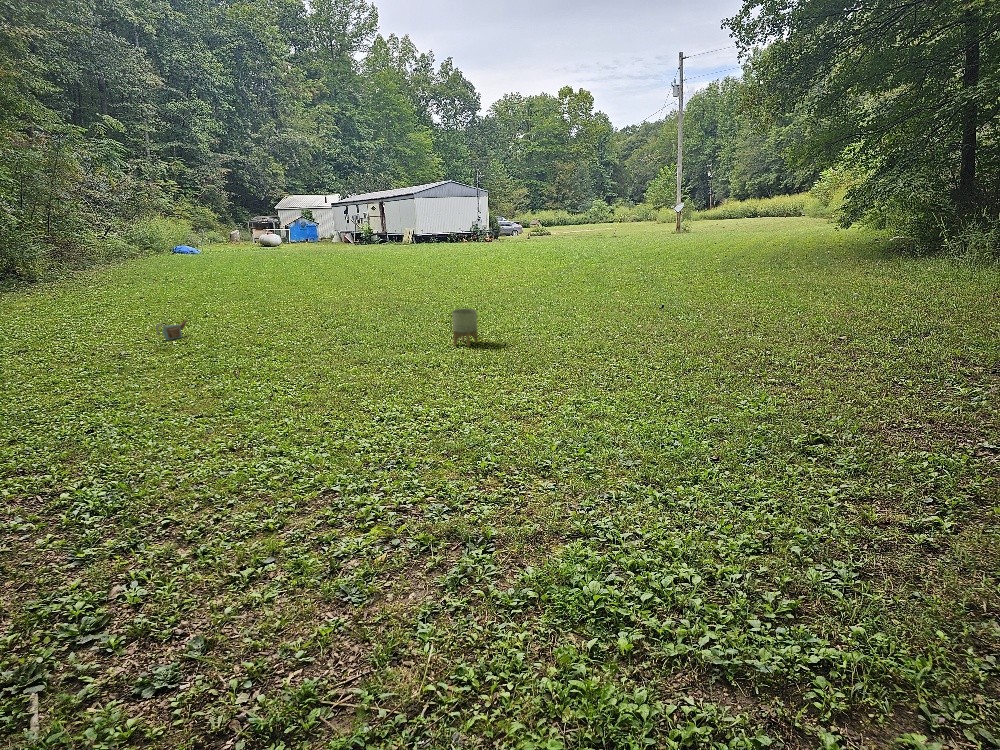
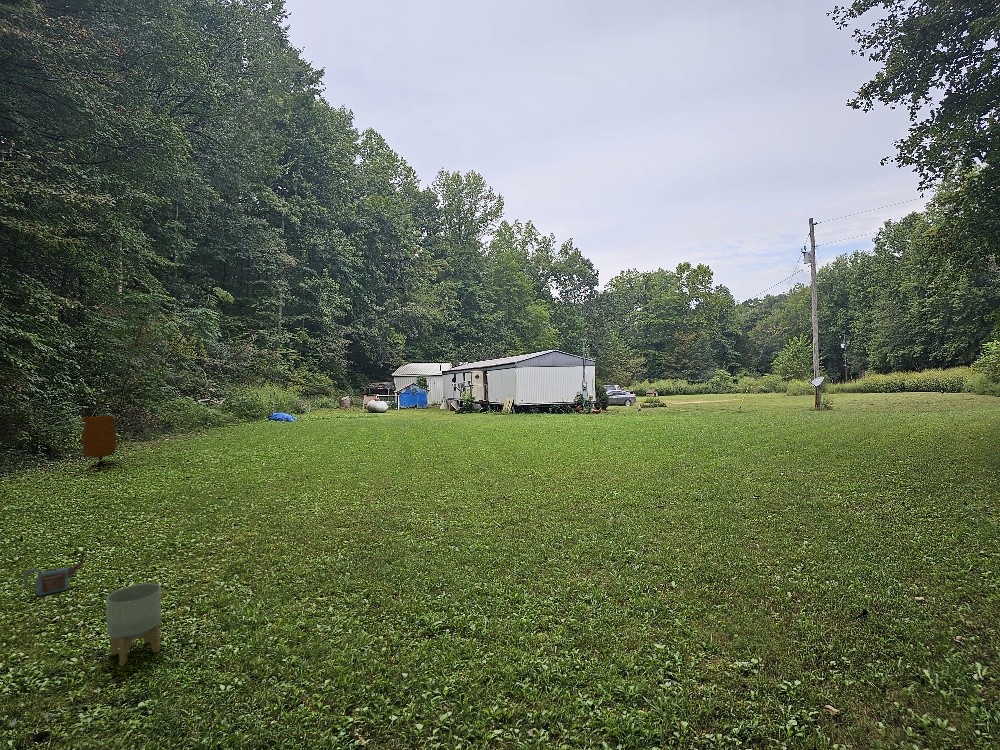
lounge chair: none [40,242,84,294] -> present [80,415,121,471]
planter: present [452,309,478,347] -> present [106,583,161,666]

